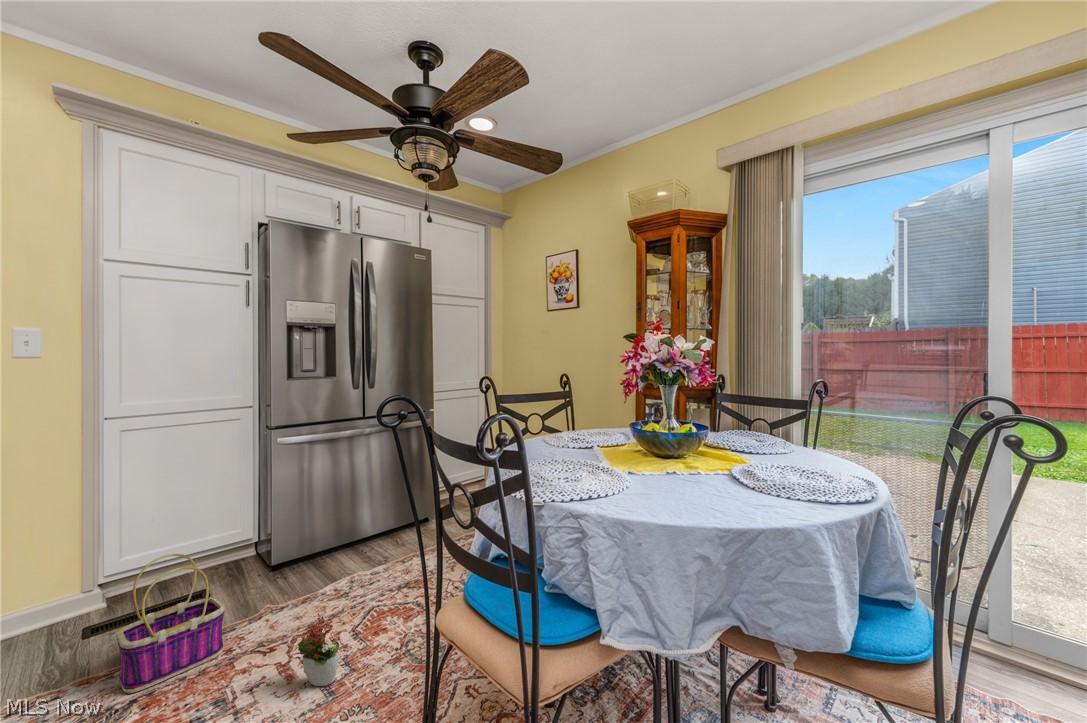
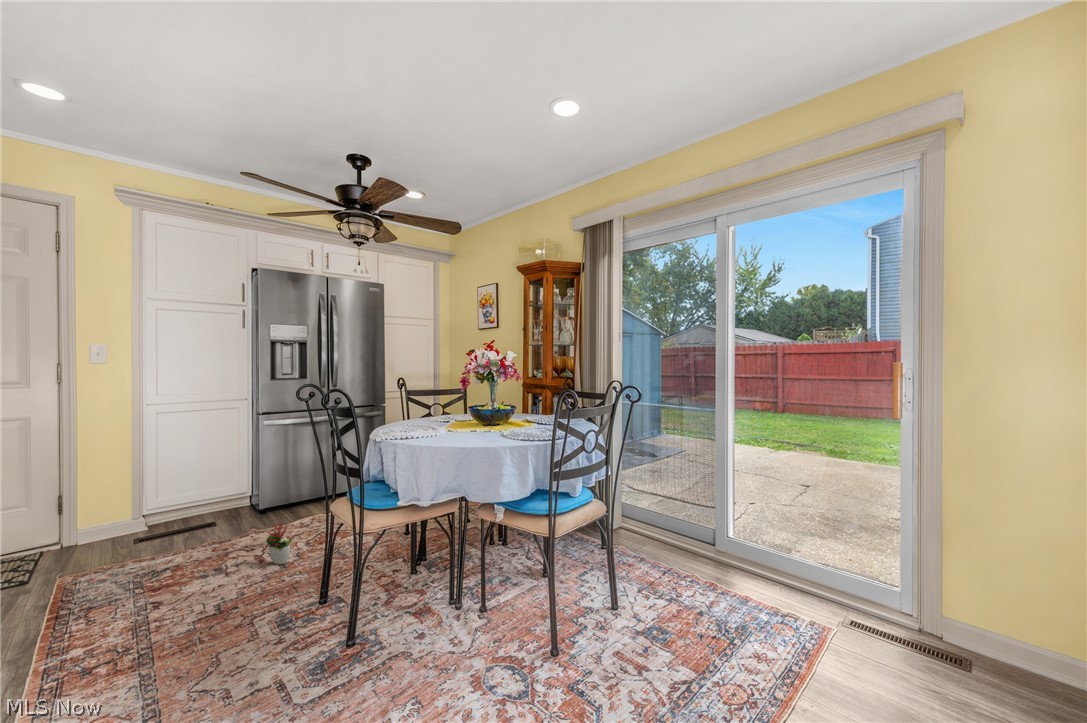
basket: present [116,554,225,693] -> none [159,488,224,565]

